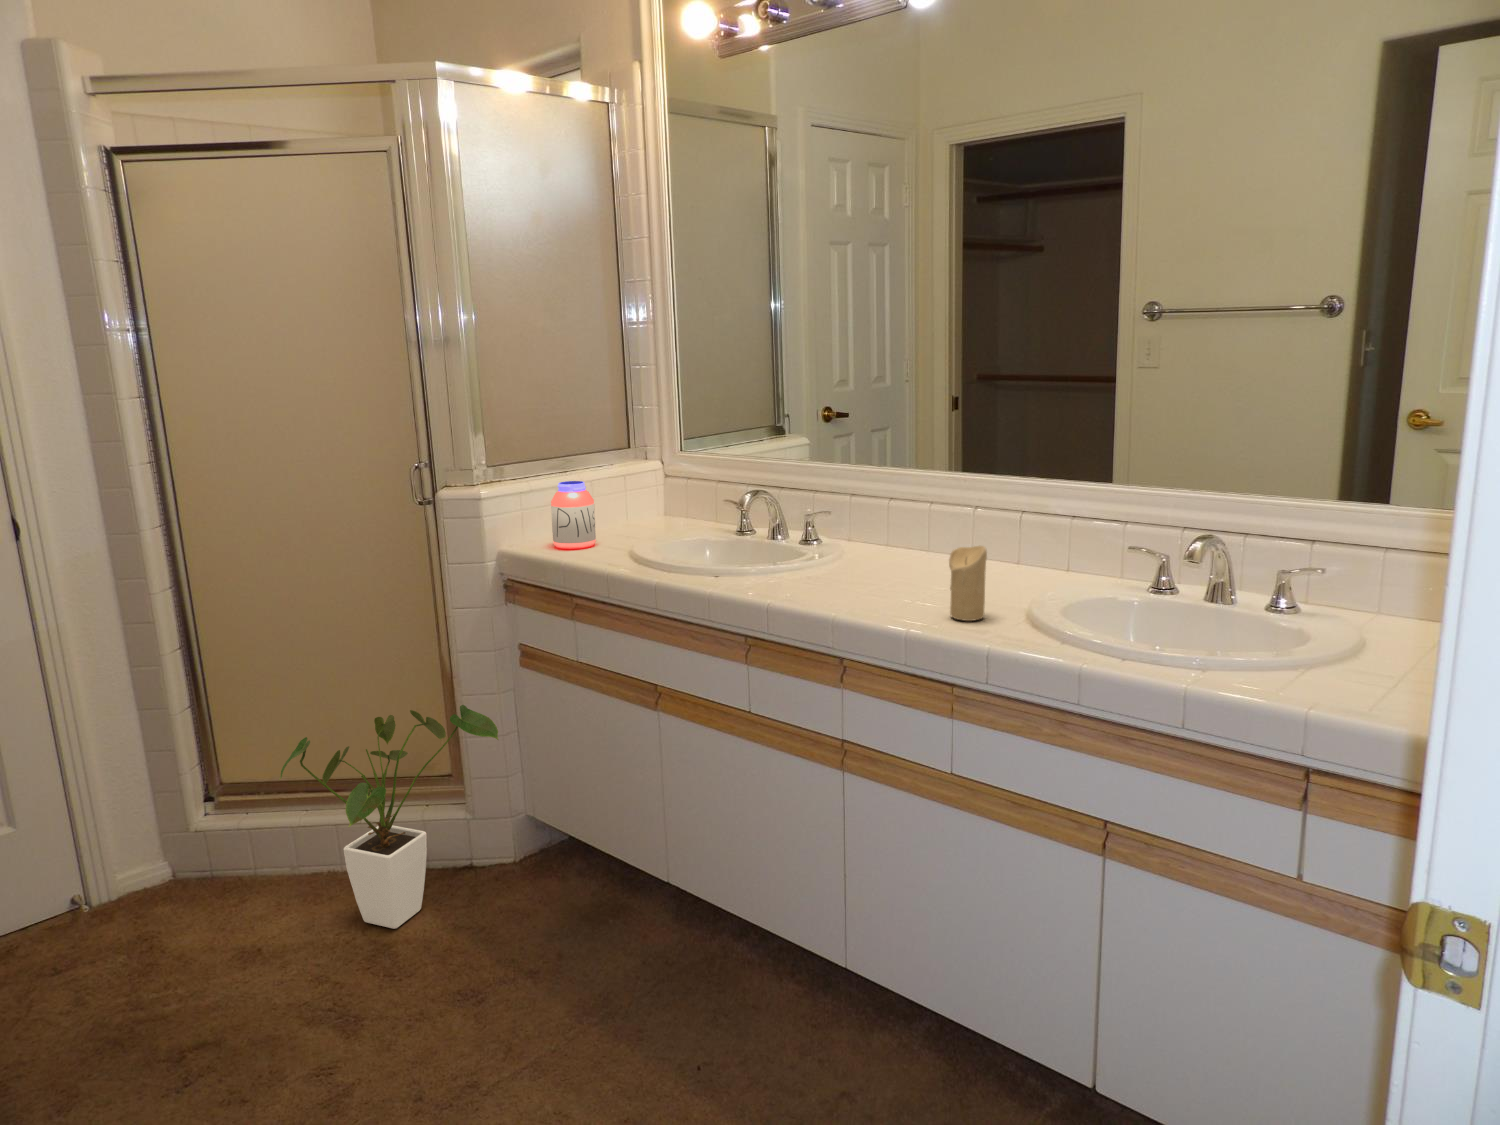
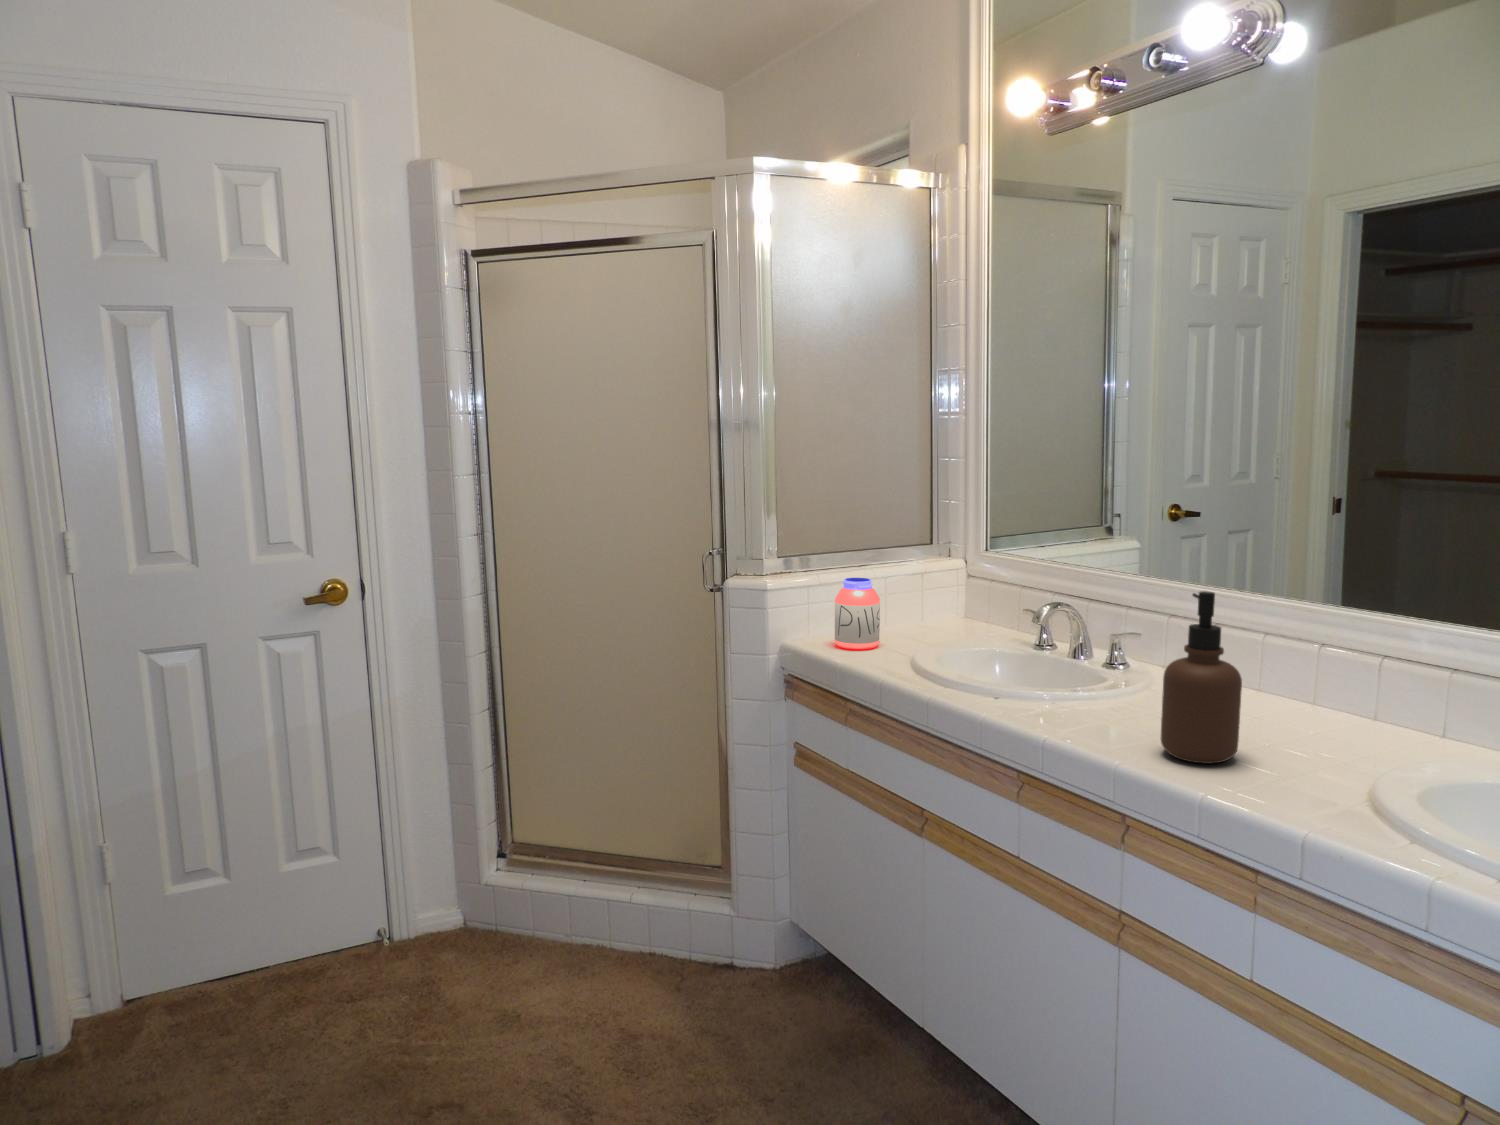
soap dispenser: none [866,462,927,607] -> present [1161,591,1242,764]
candle: present [949,546,987,621] -> none [1263,701,1314,793]
house plant: present [279,705,498,929] -> none [548,797,763,1020]

